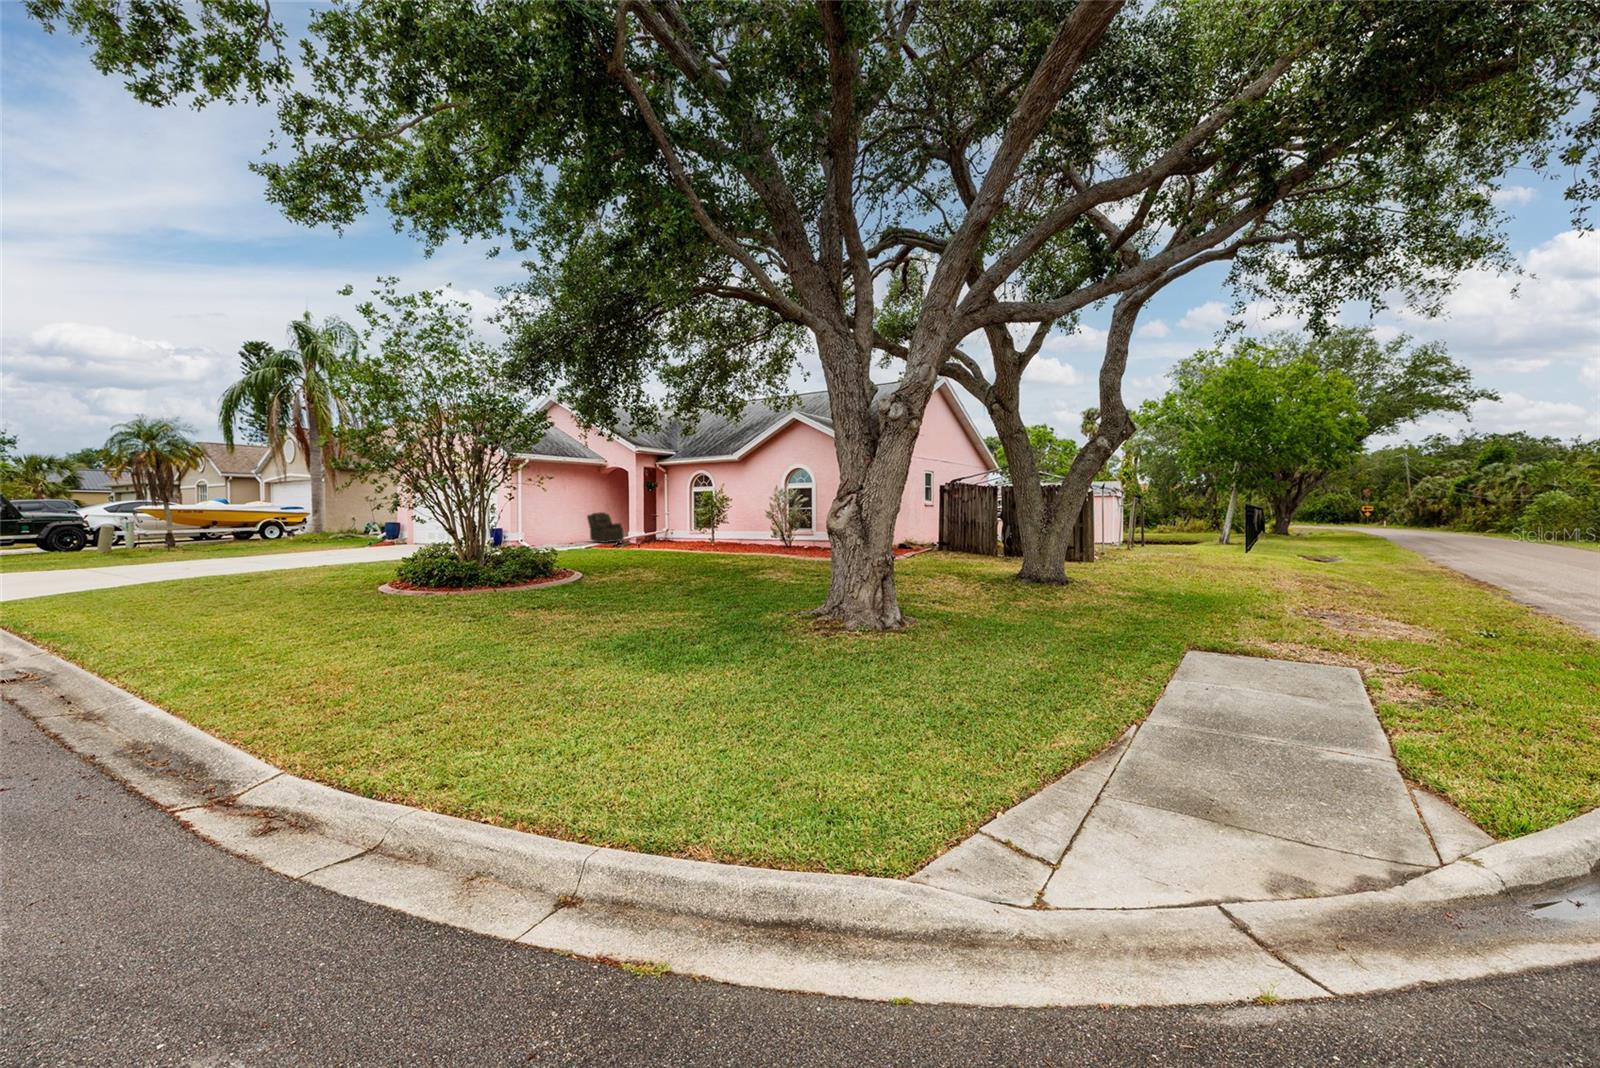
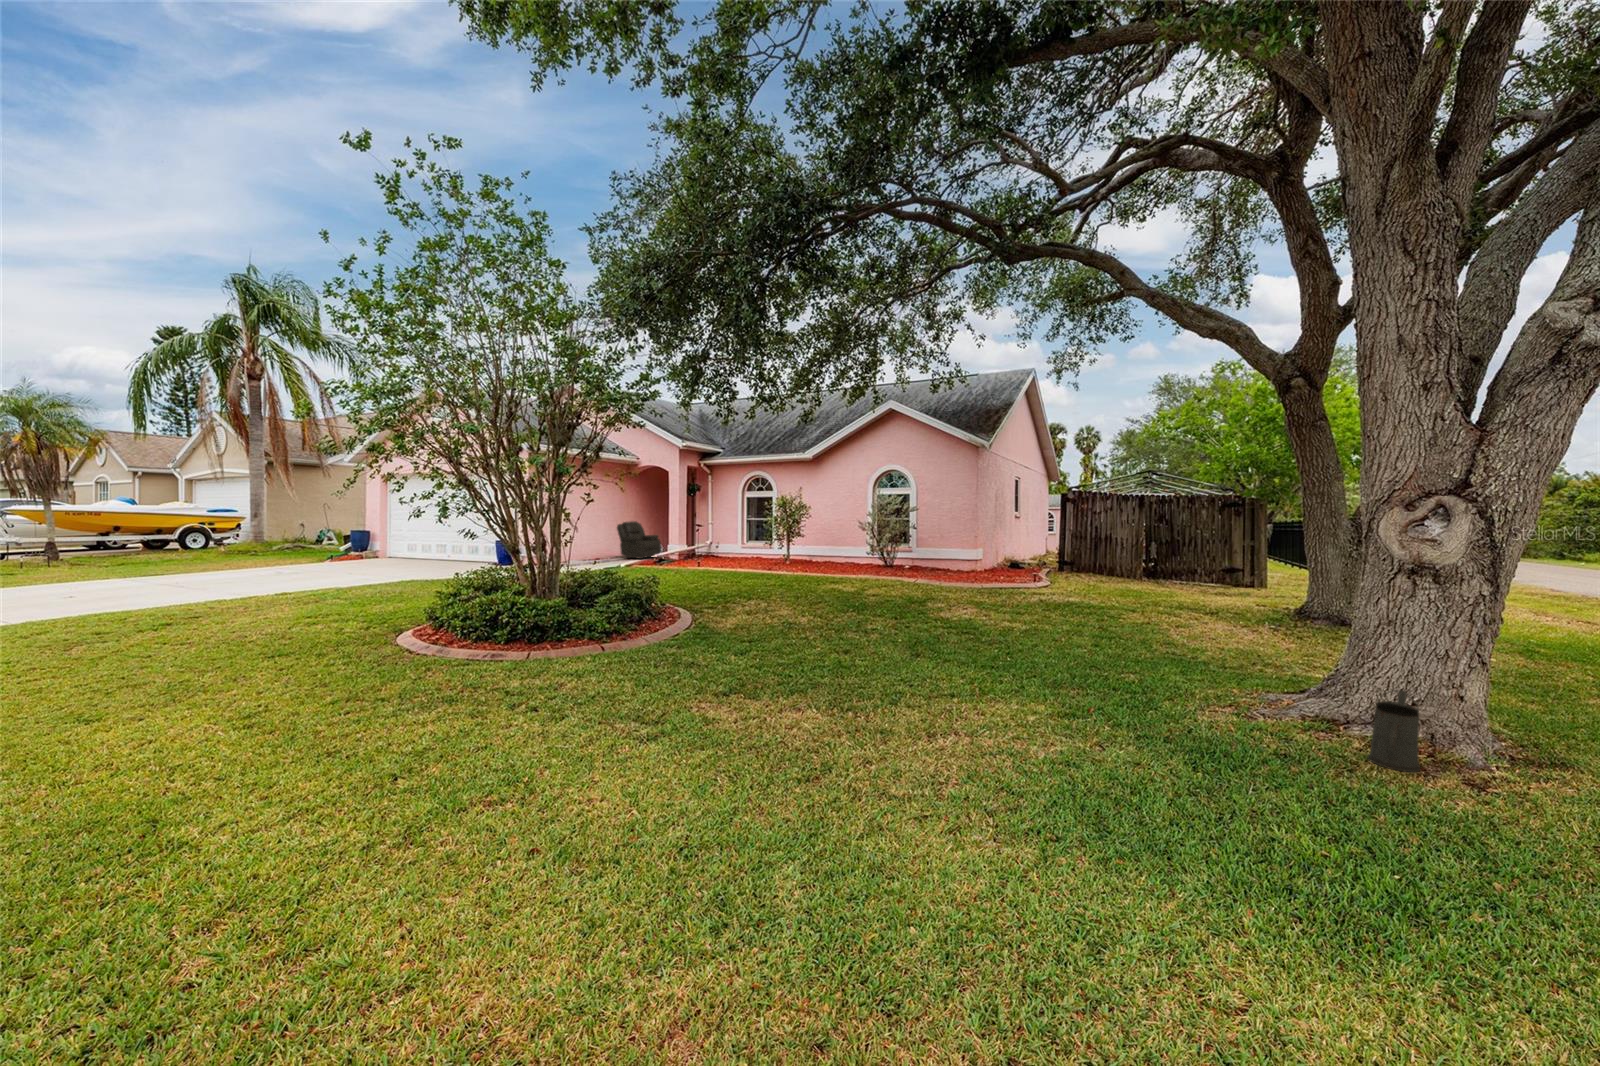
watering can: none [836,598,874,641] -> present [1368,690,1420,772]

